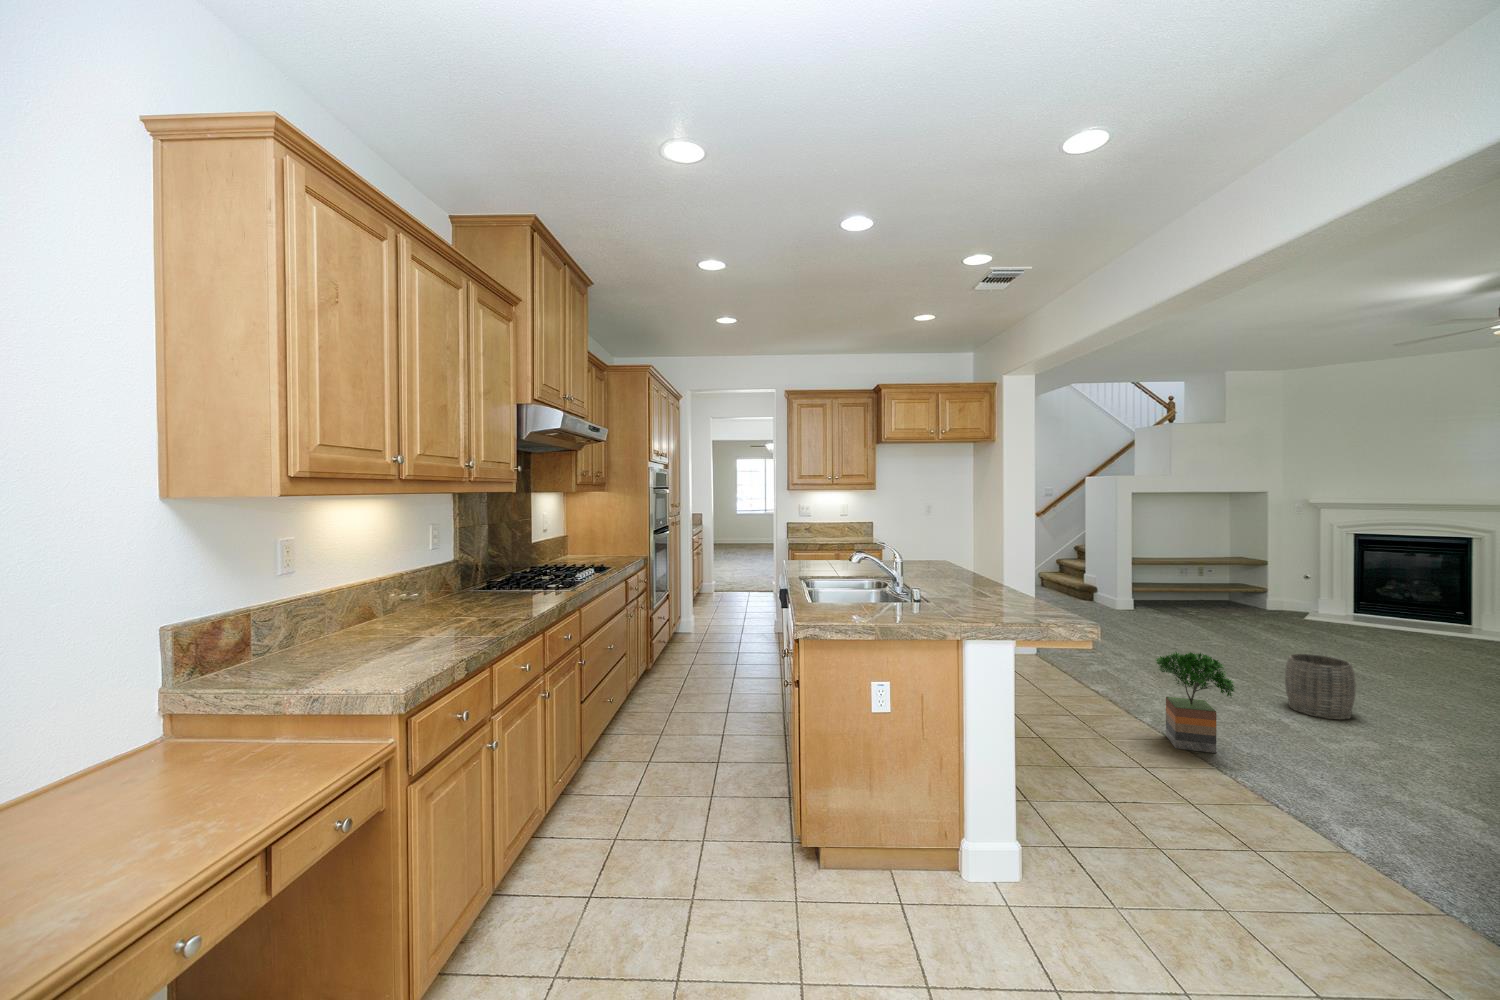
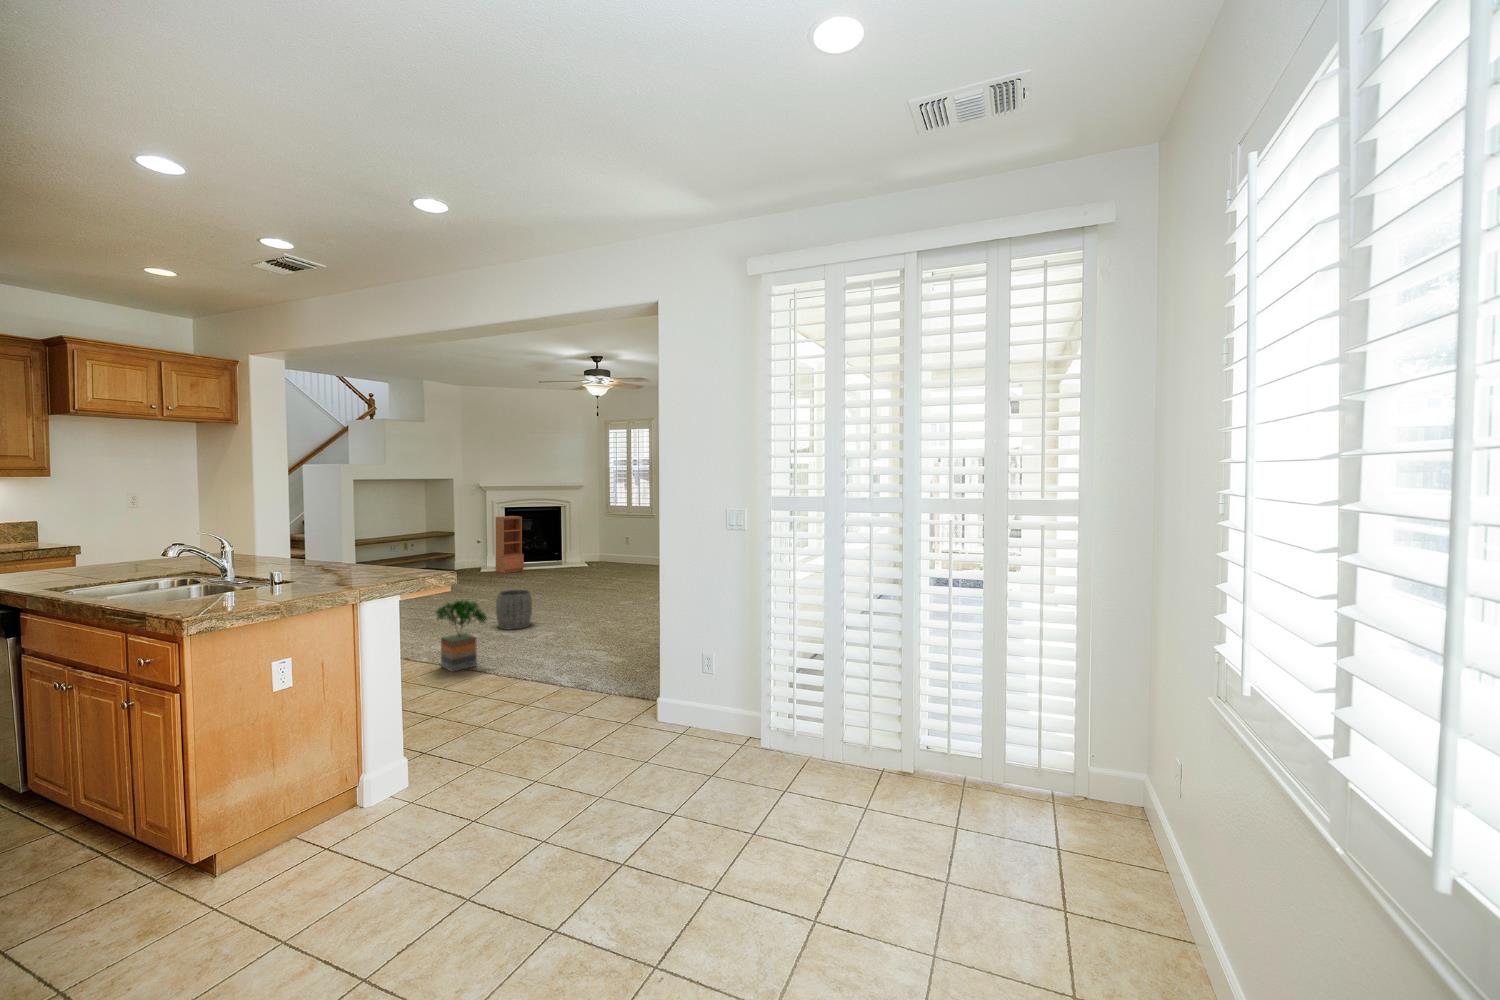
bookcase: none [1336,544,1390,630] -> present [495,516,524,573]

